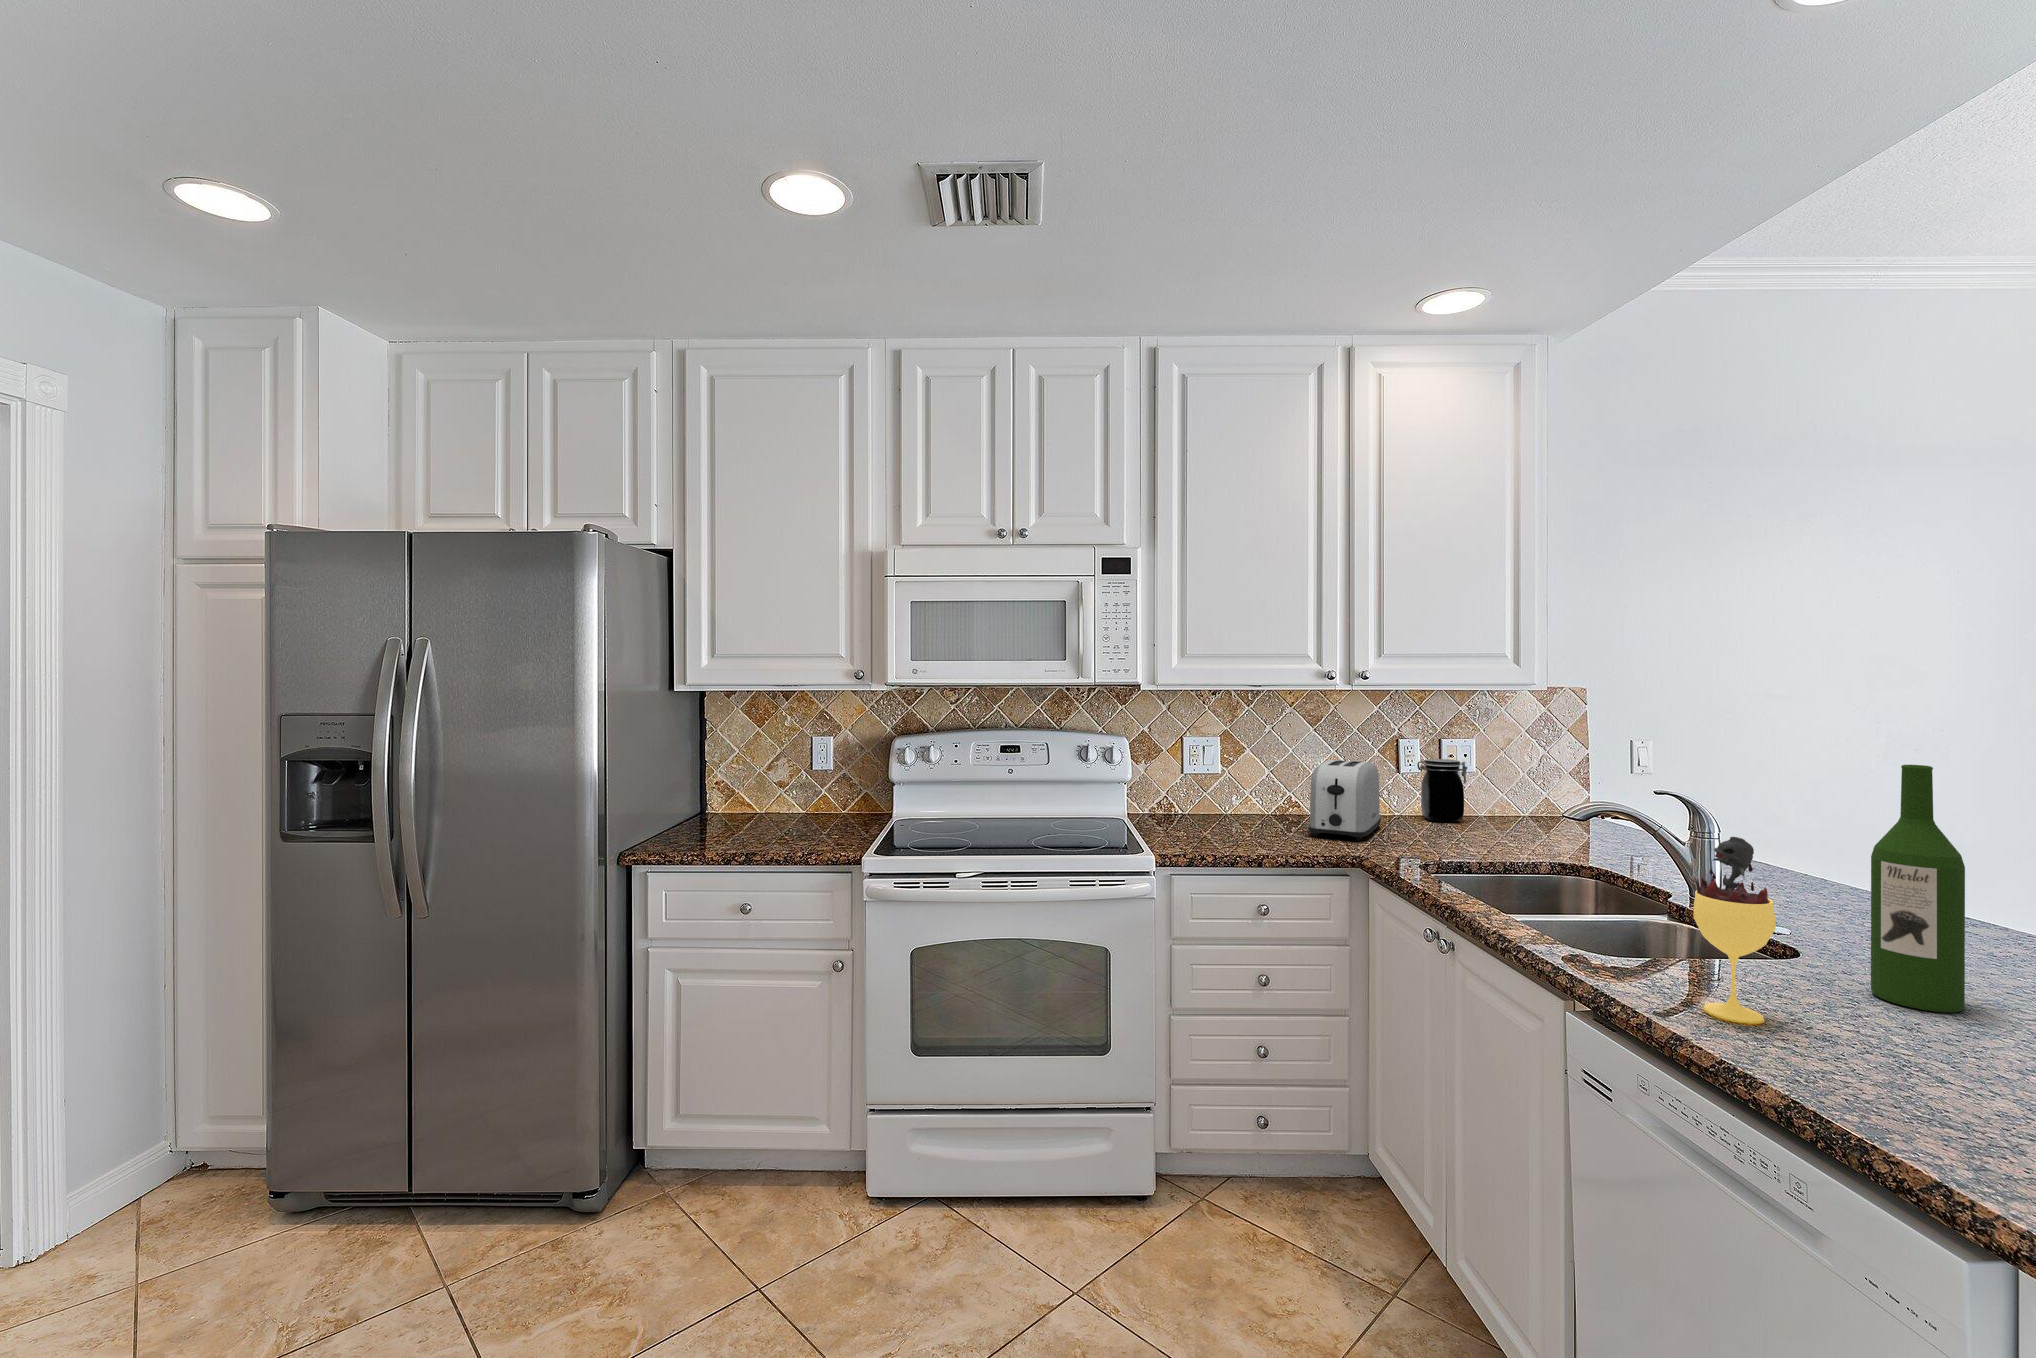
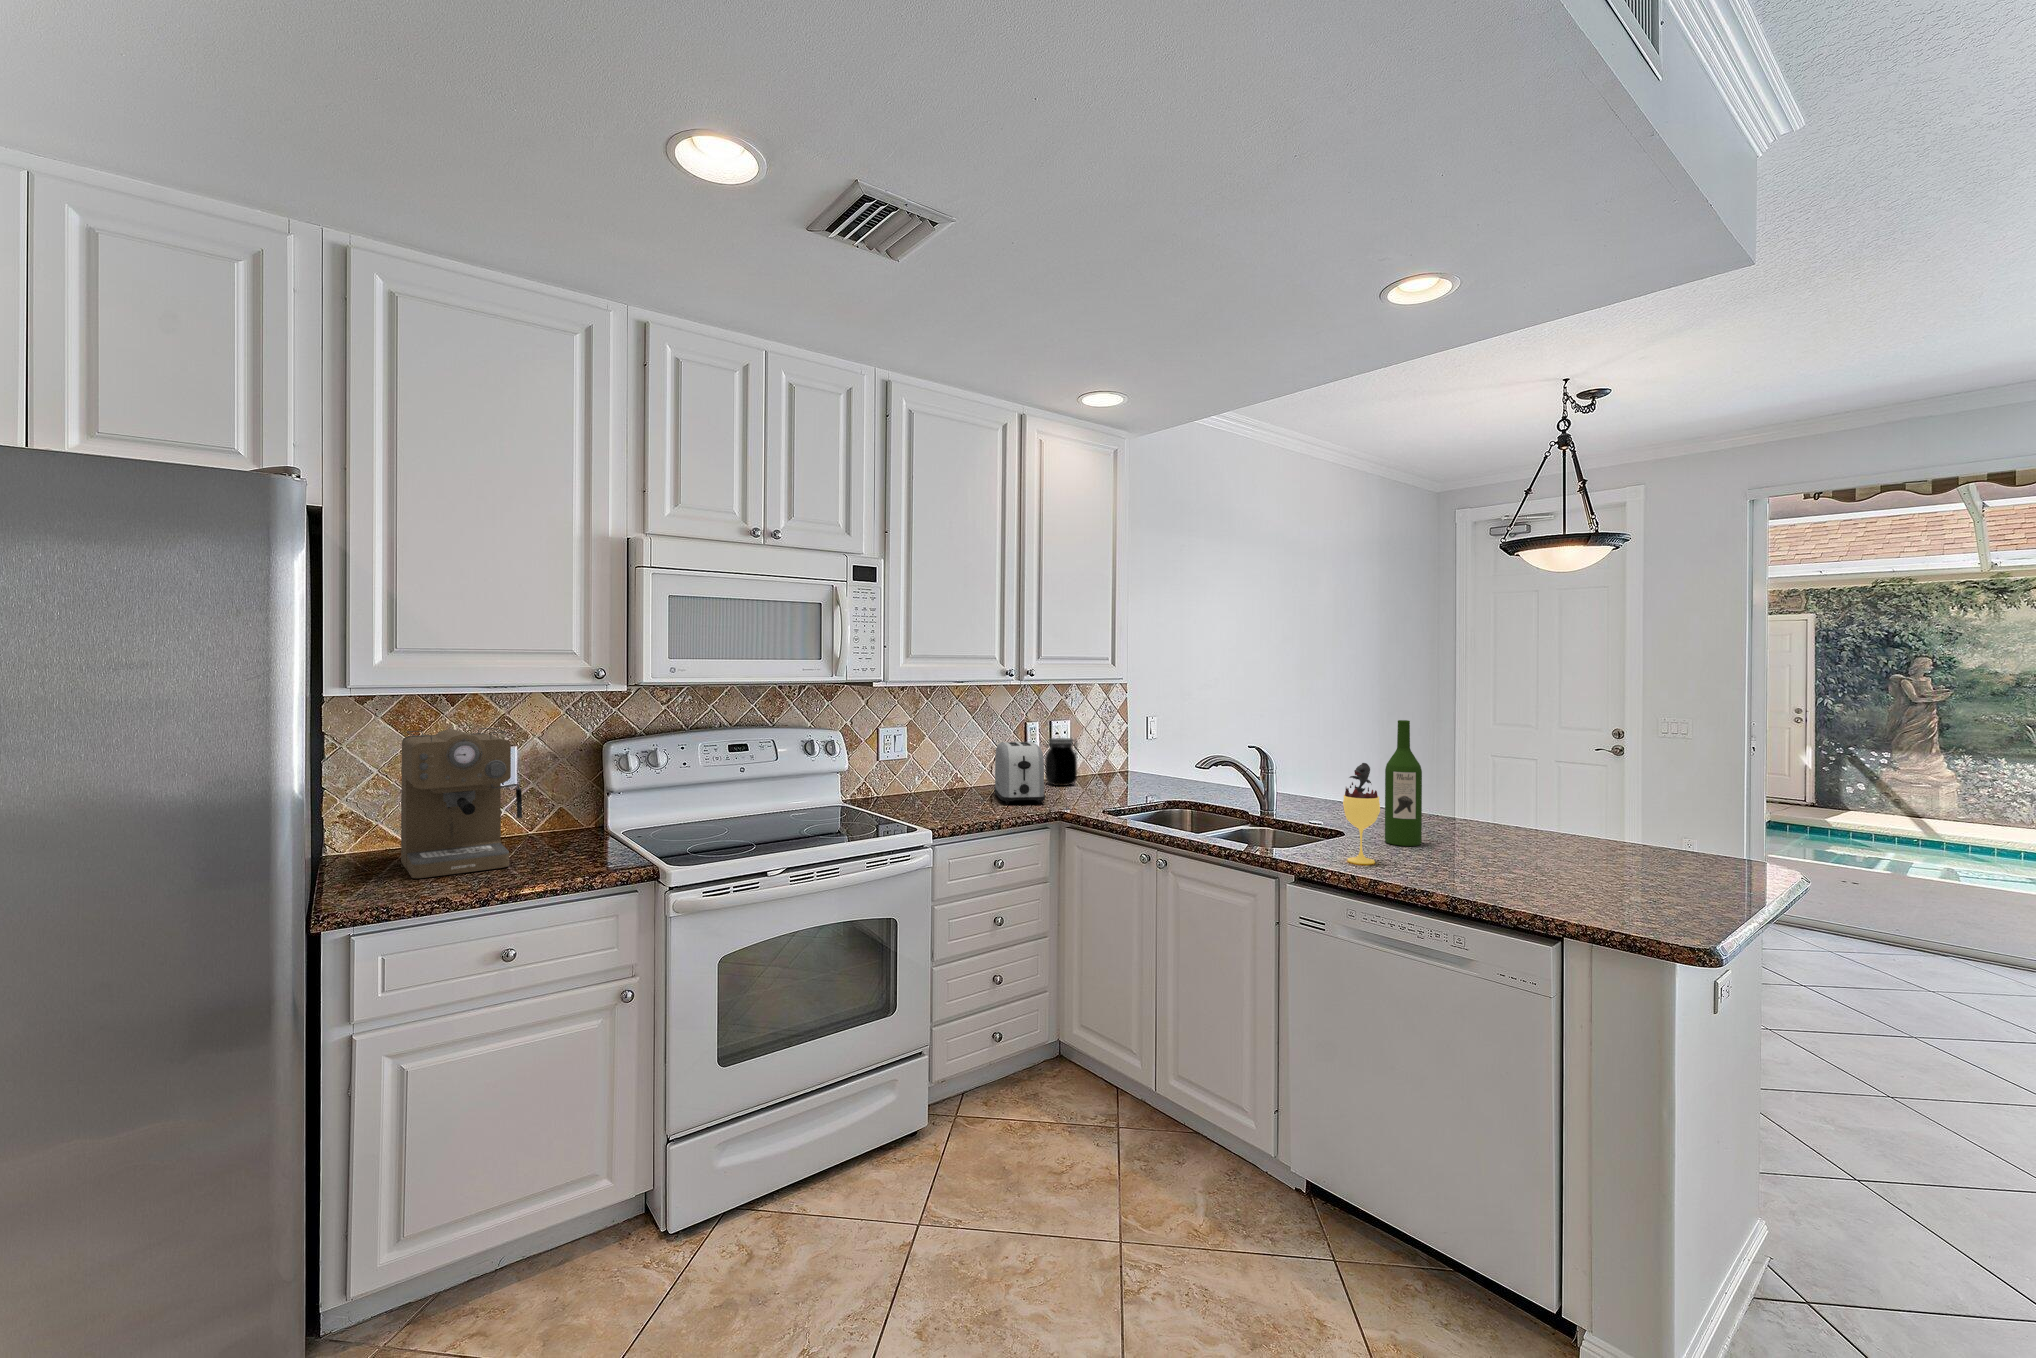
coffee maker: none [705,721,796,838] -> present [401,728,522,878]

